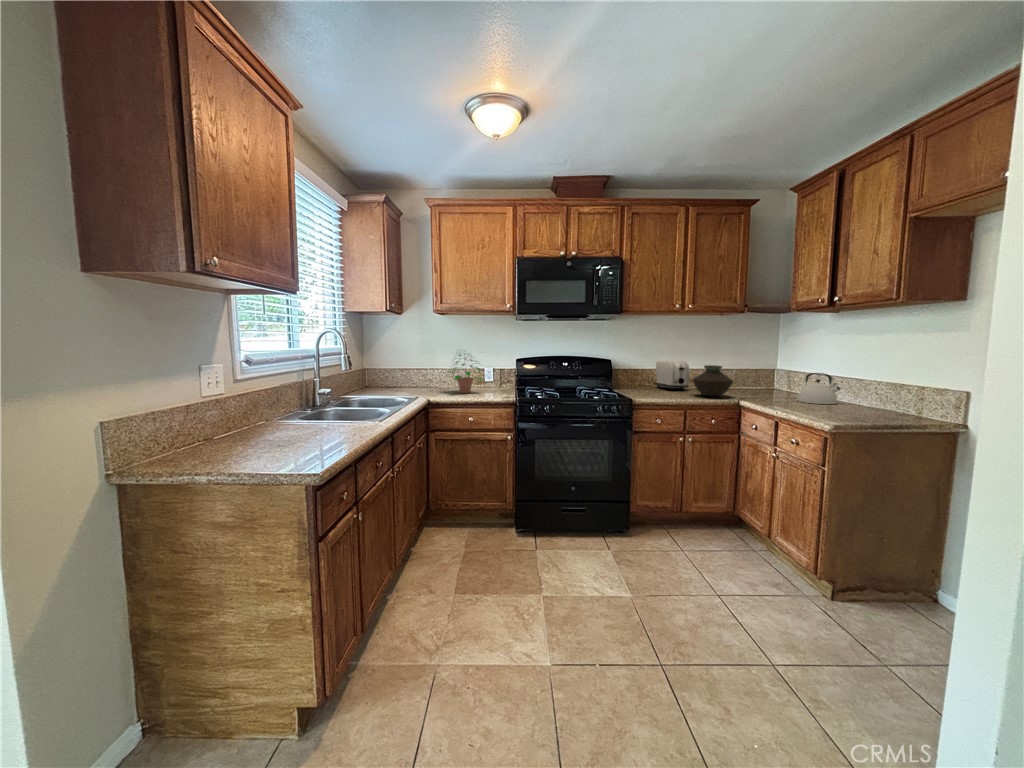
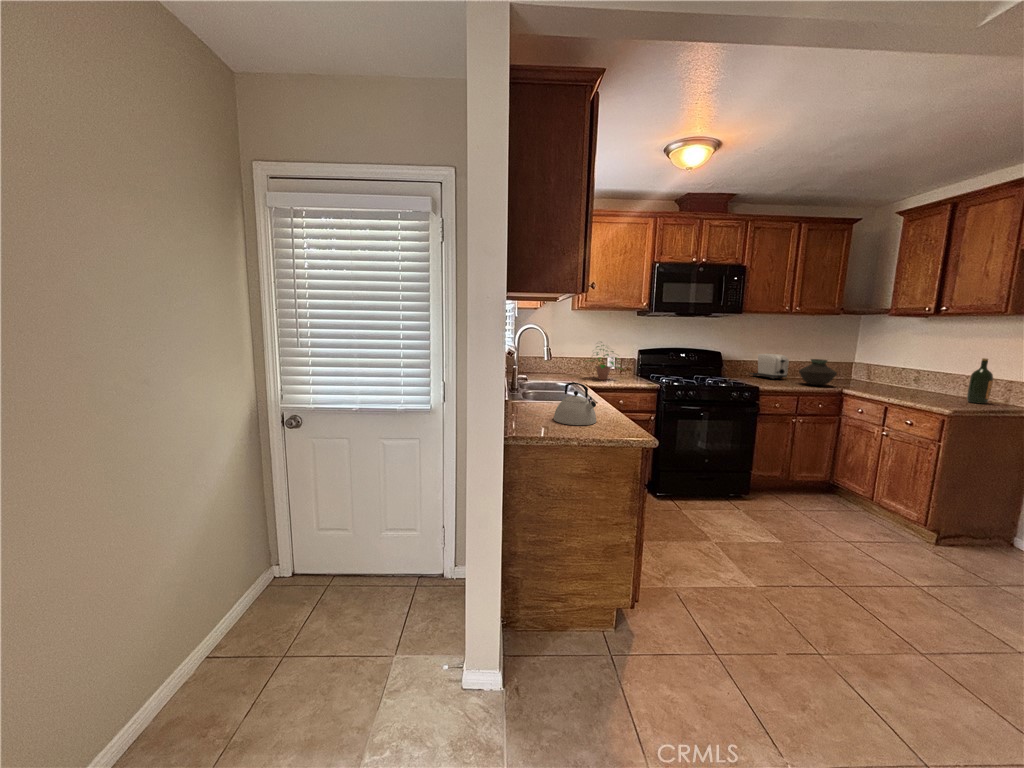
wine bottle: none [870,359,898,416] -> present [967,358,993,404]
kettle: present [797,373,840,404] -> present [554,382,596,425]

